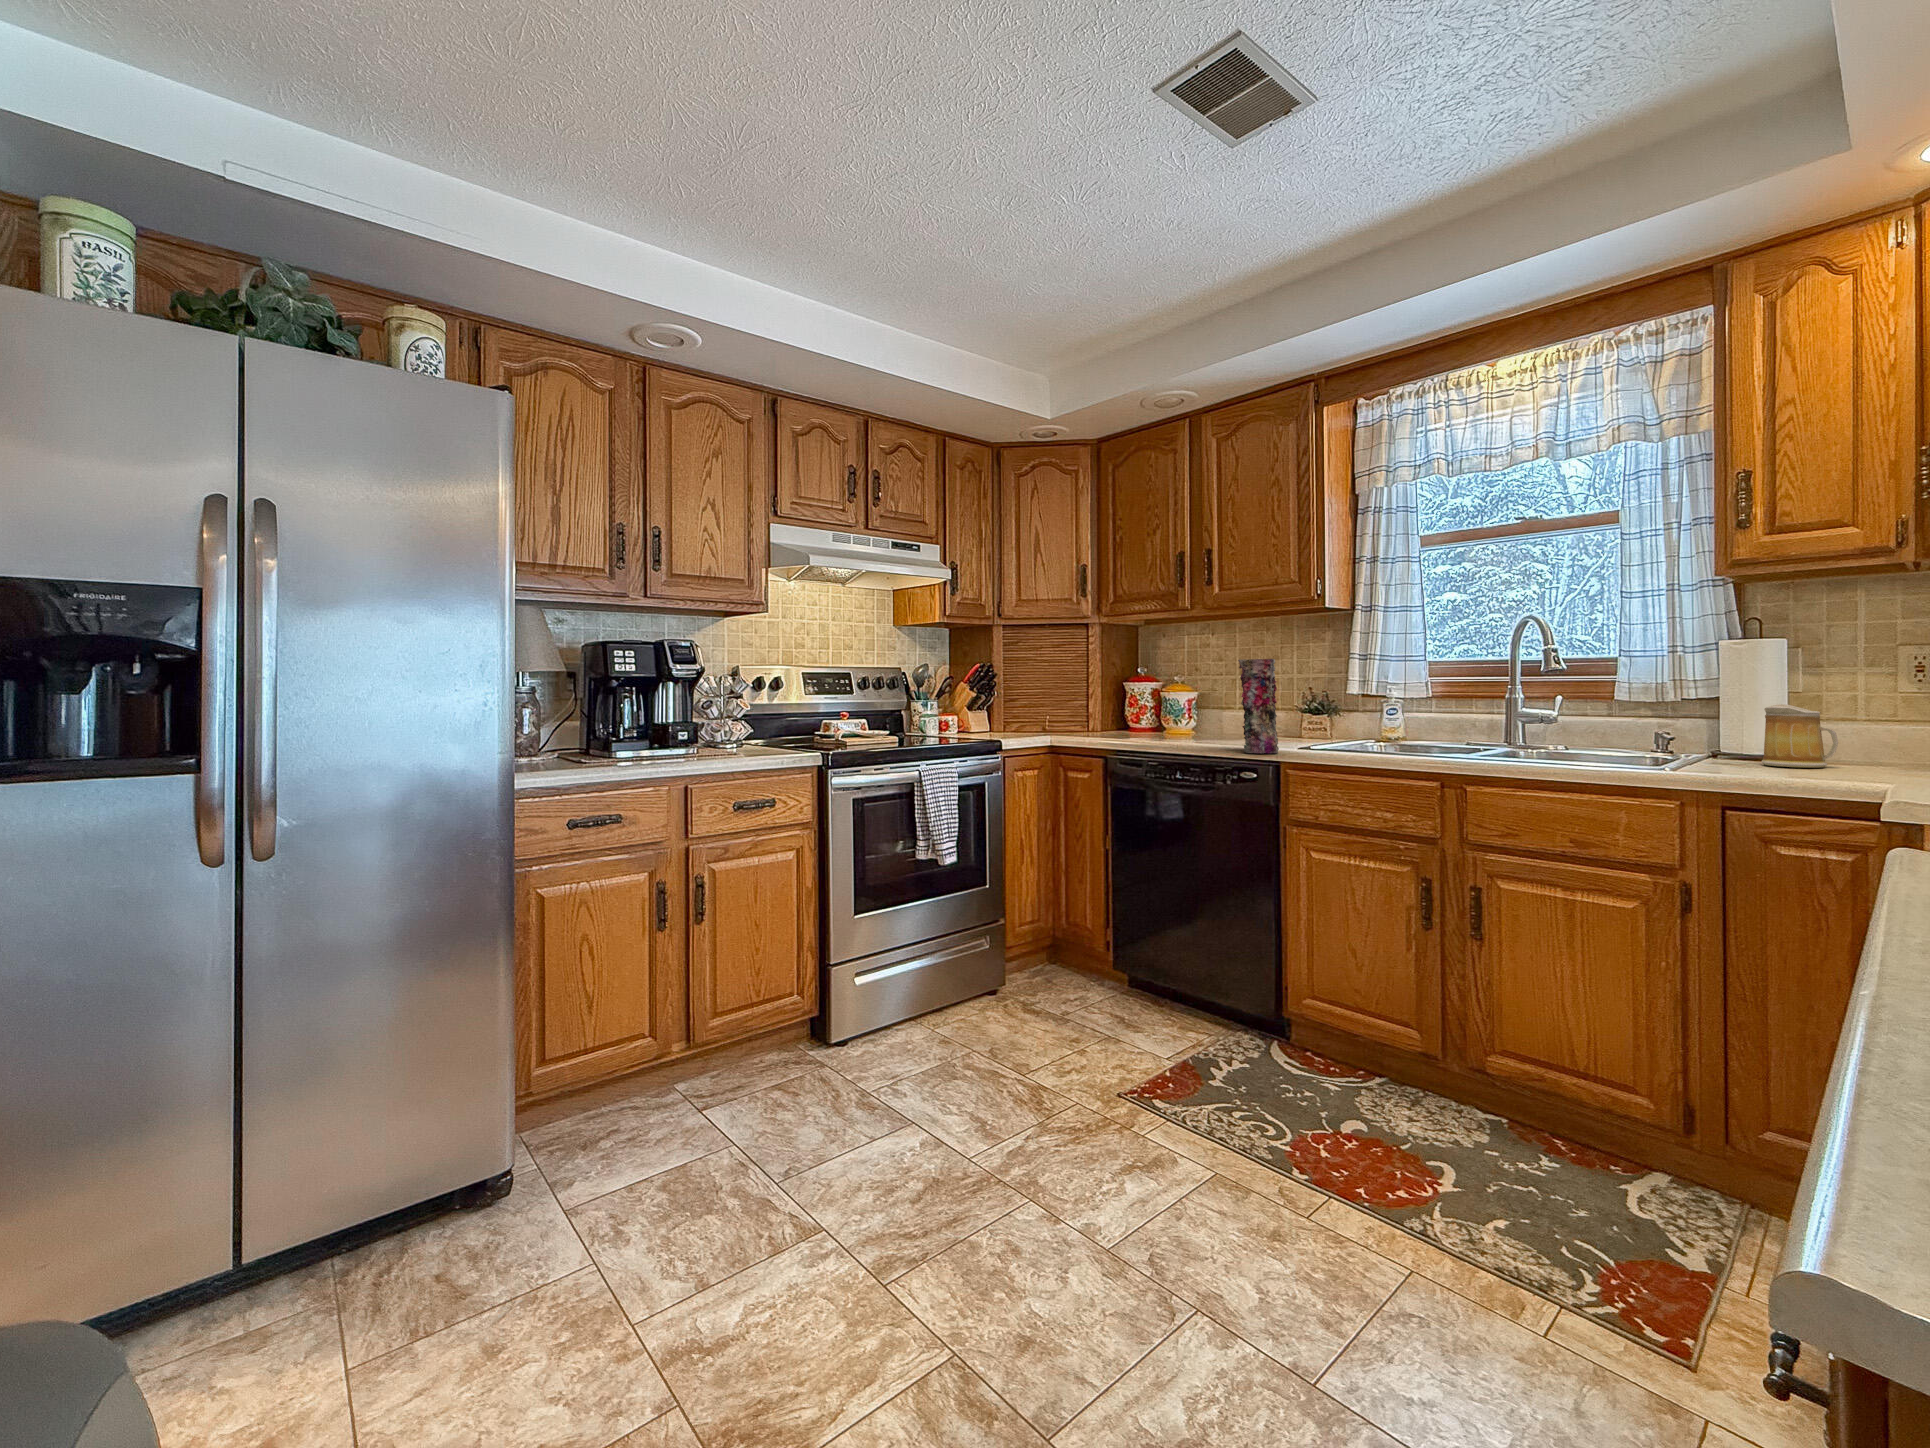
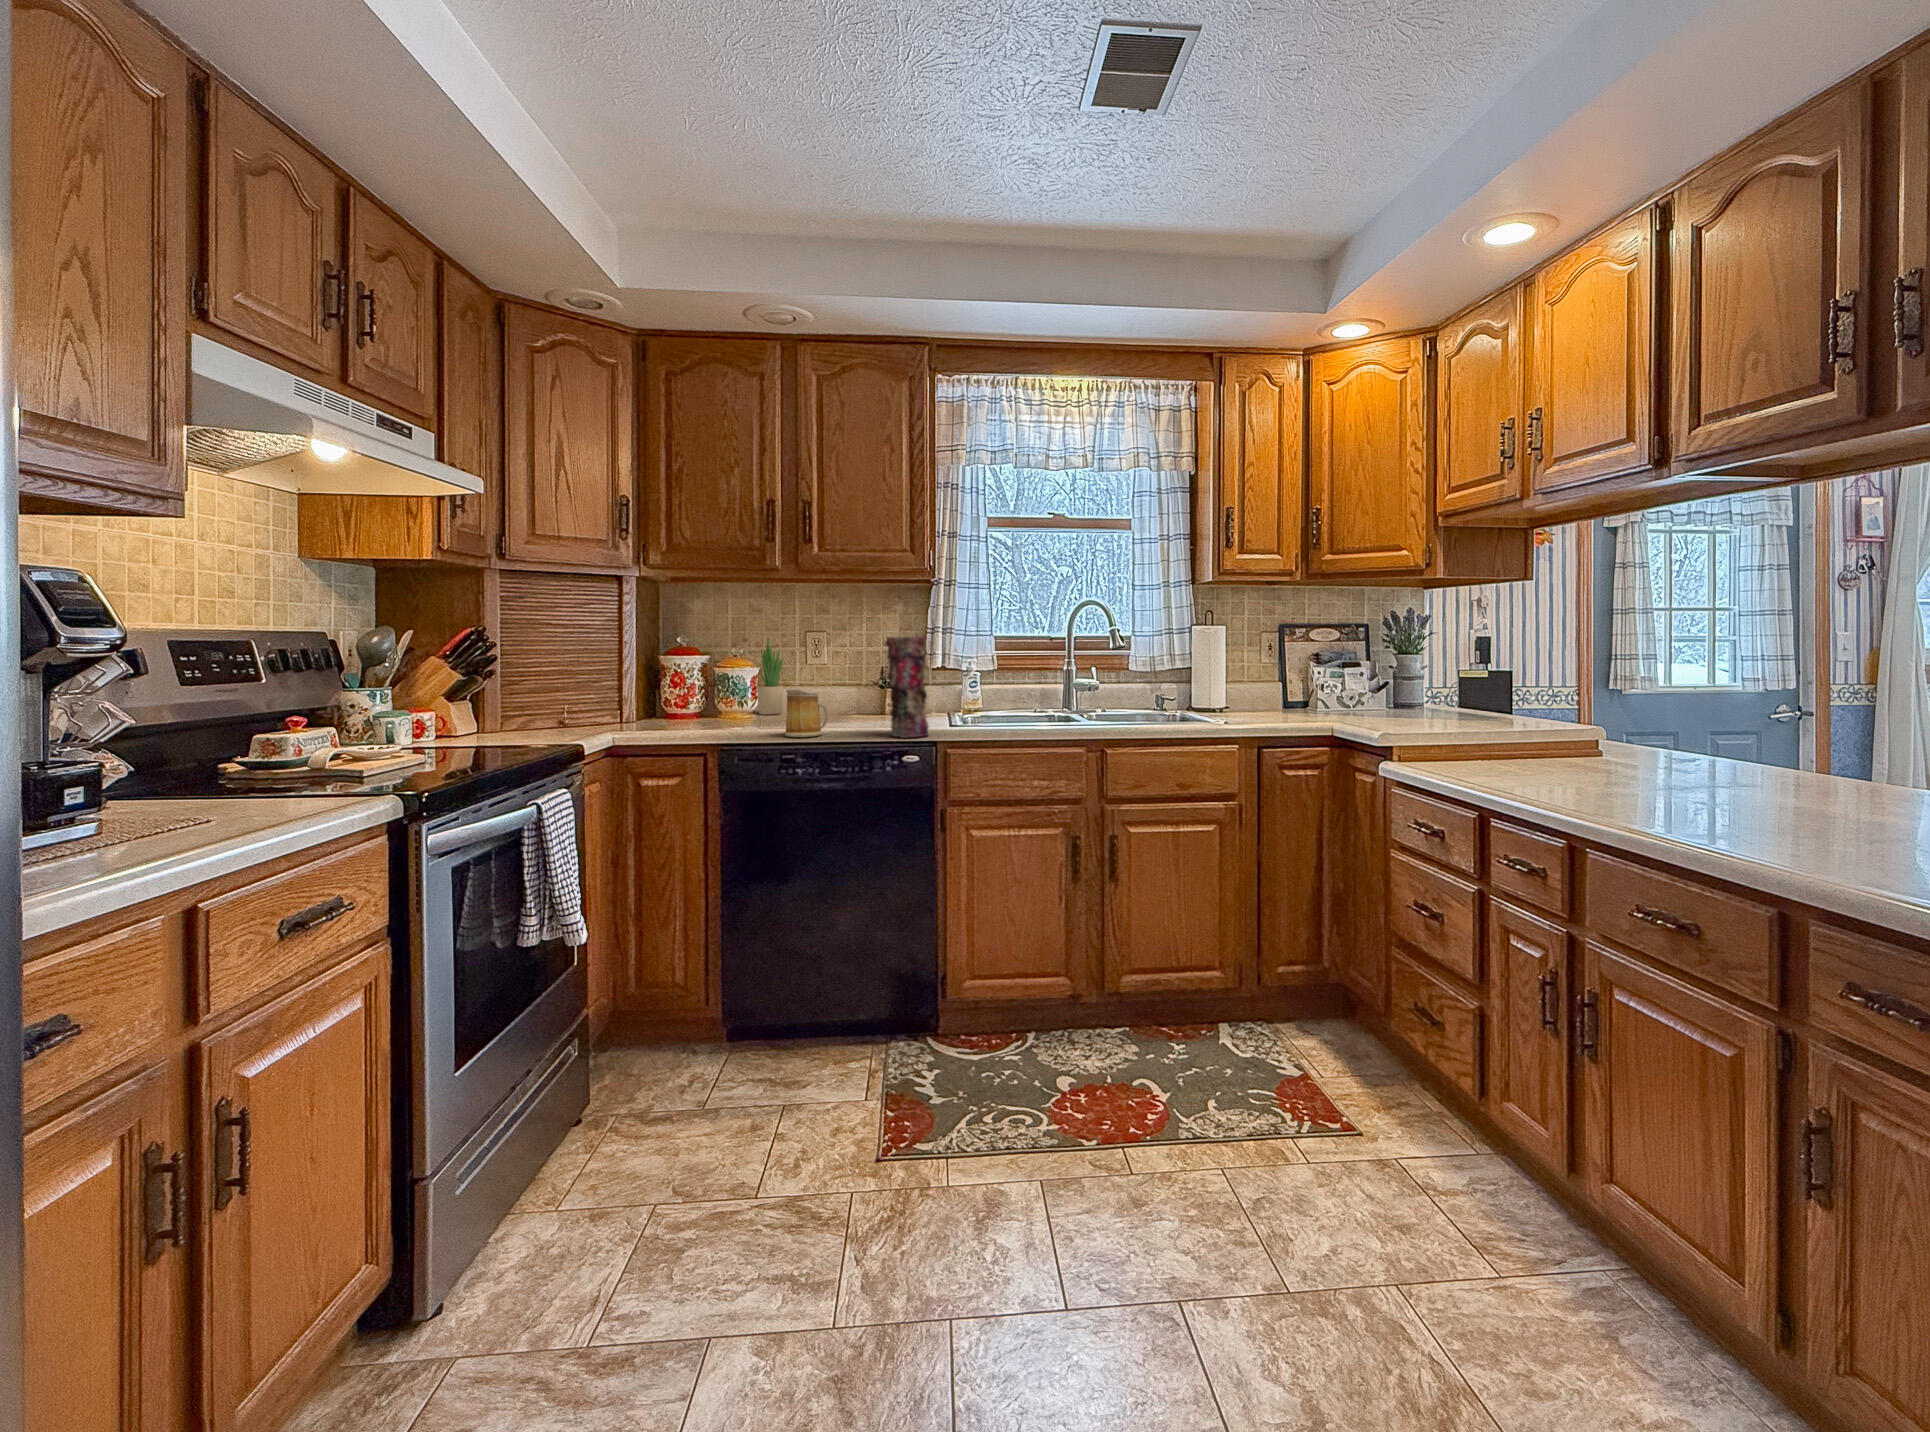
potted plant: none [1206,665,1235,733] -> present [755,638,783,714]
mug: present [1761,704,1838,768] -> present [785,687,828,737]

